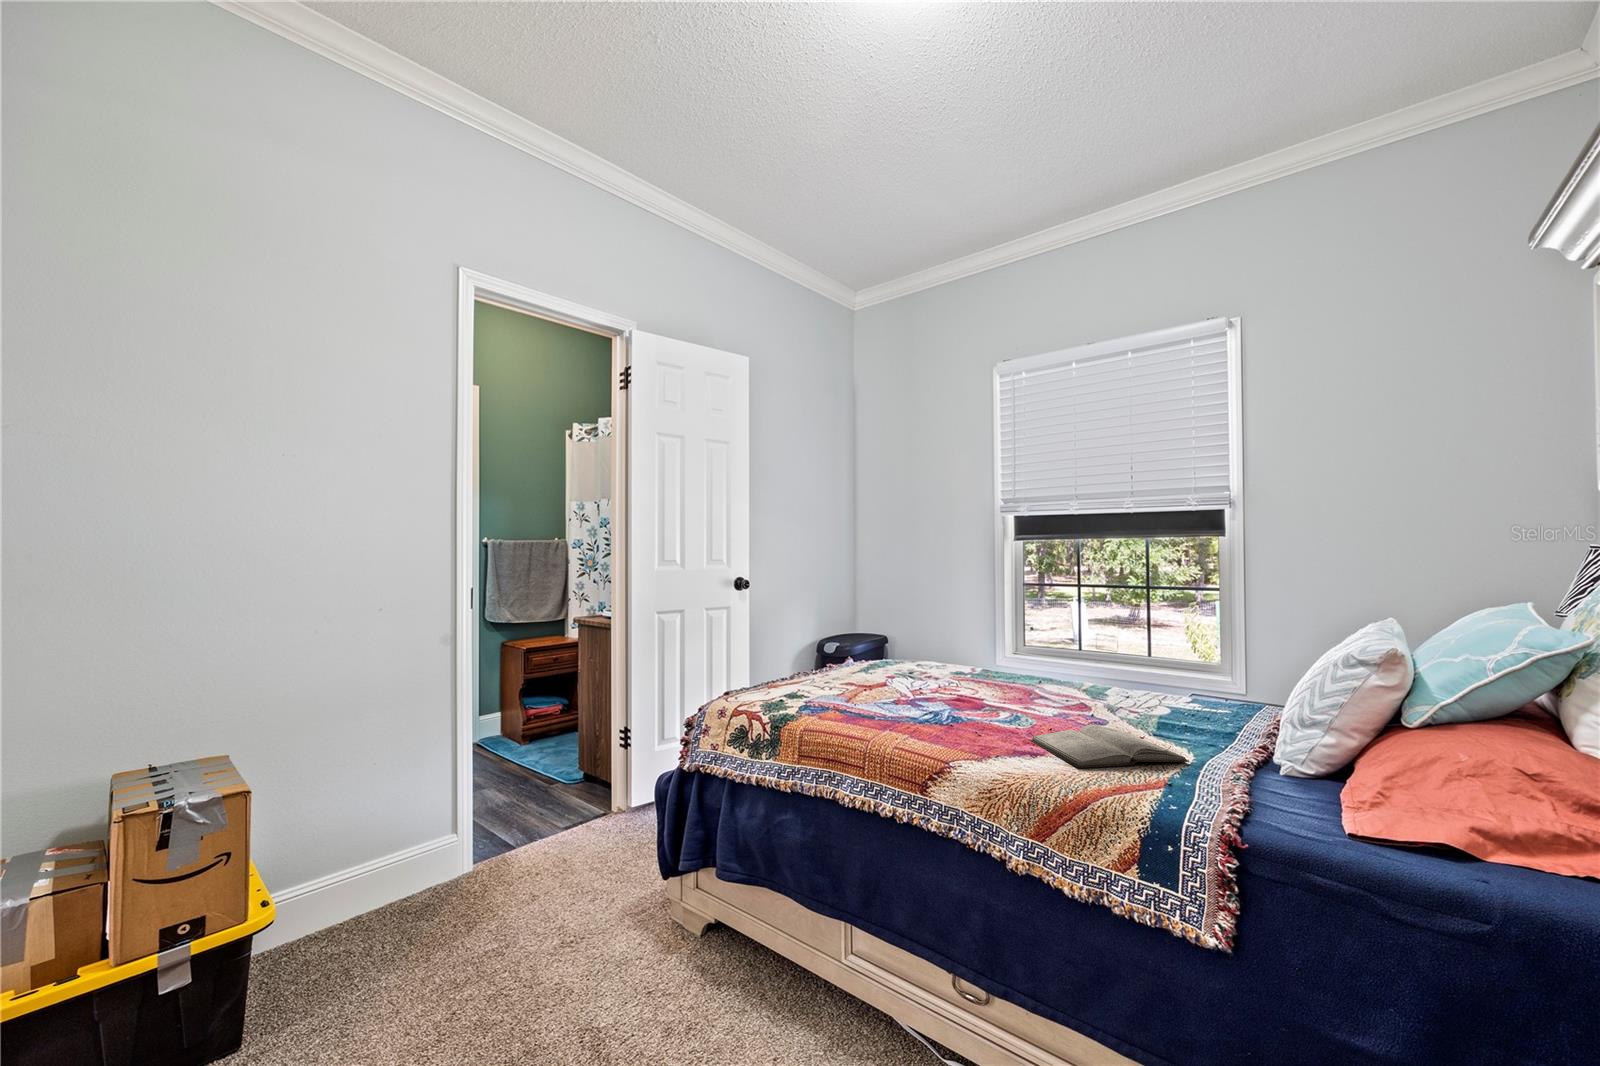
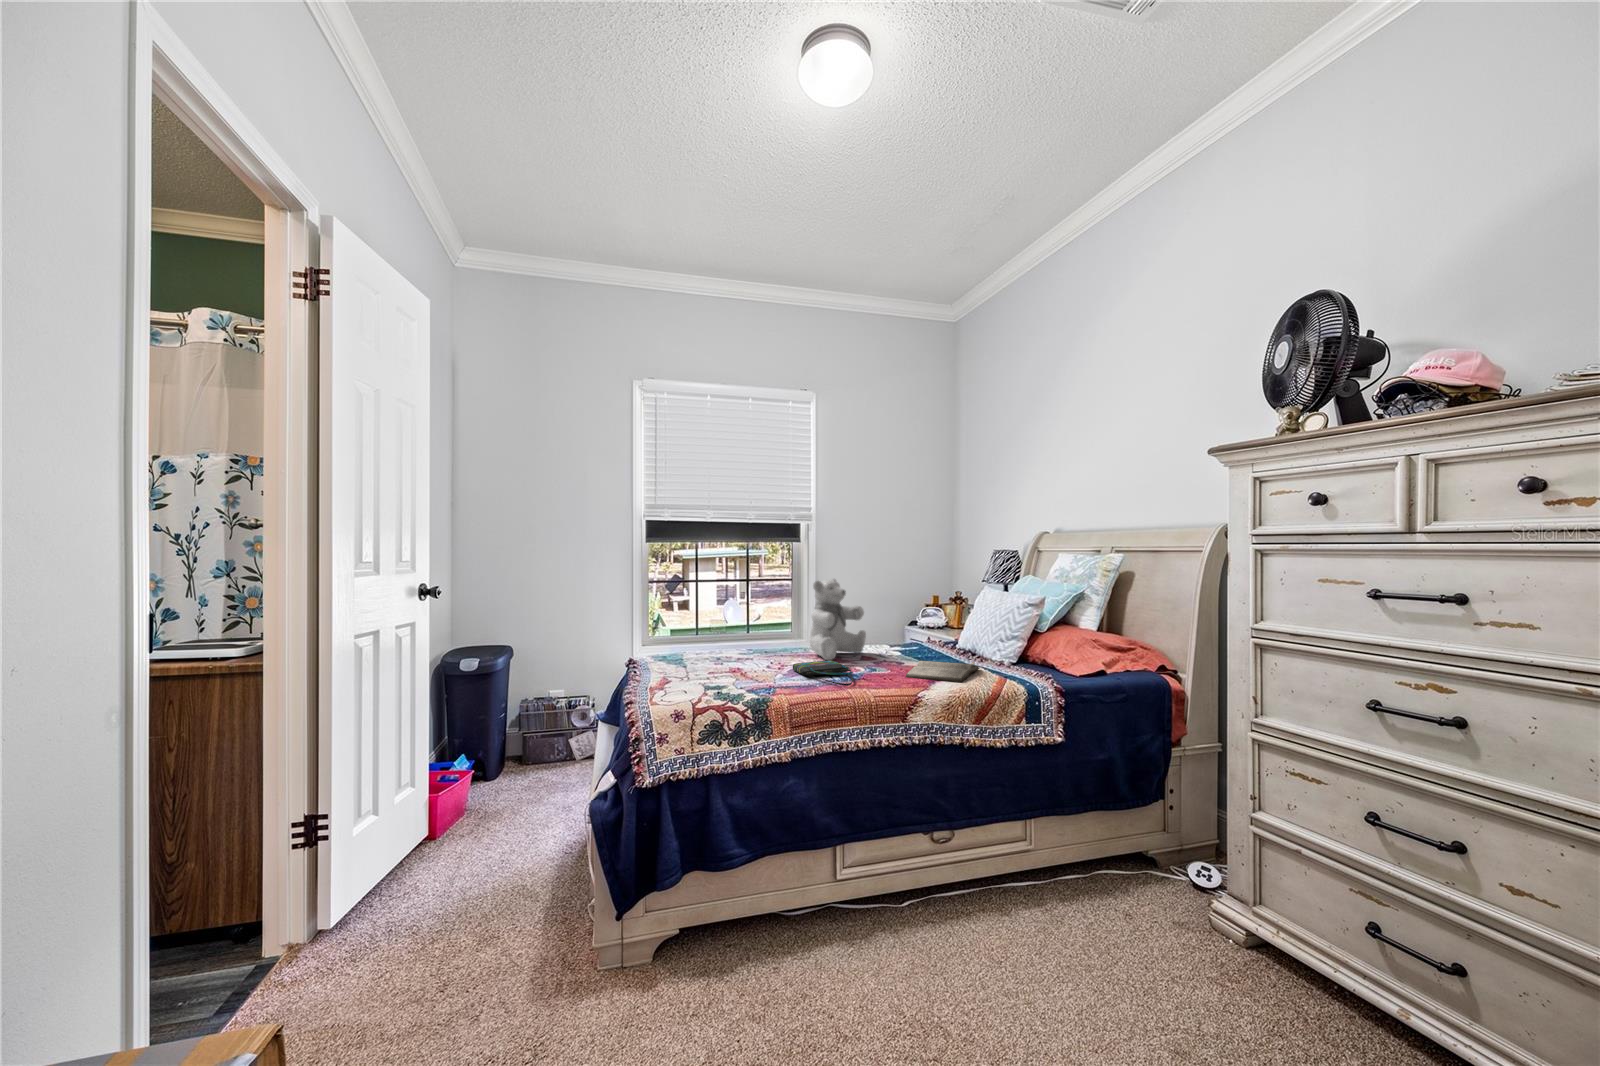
teddy bear: none [1006,592,1107,701] -> present [809,579,866,660]
tote bag: none [910,692,989,729] -> present [793,660,853,686]

